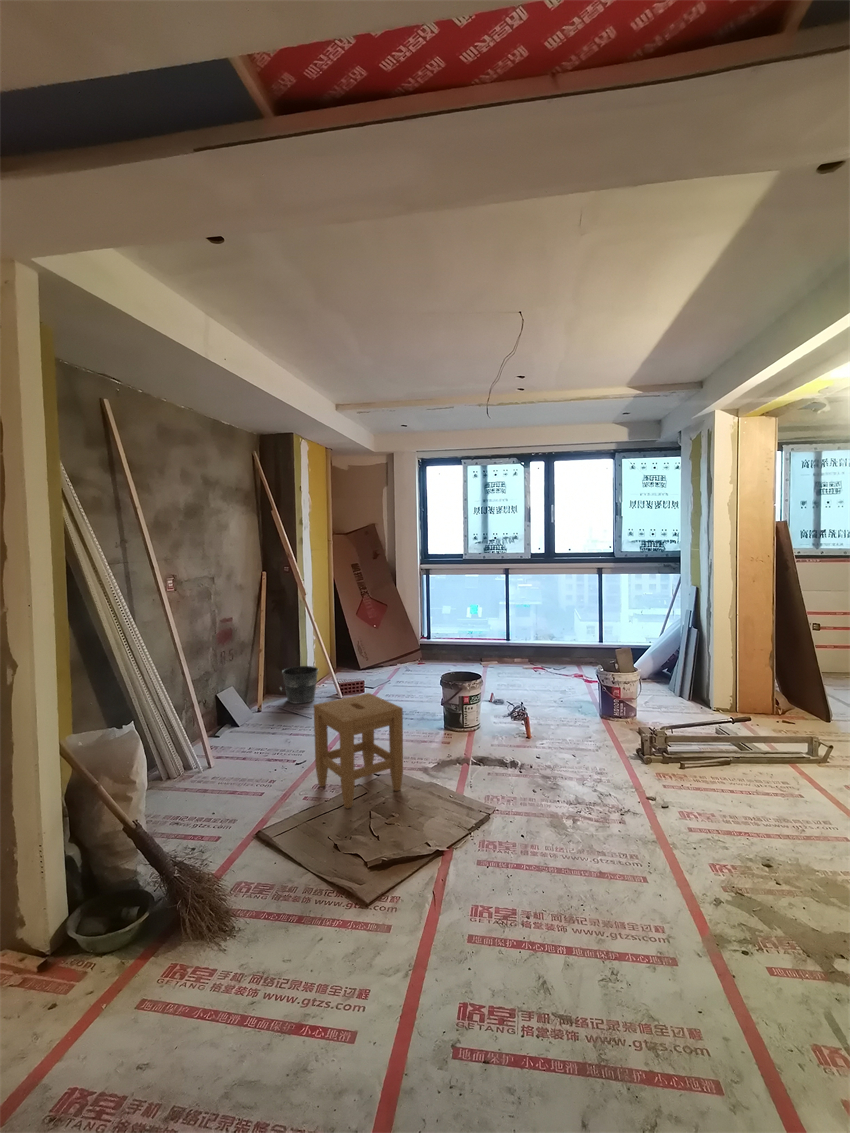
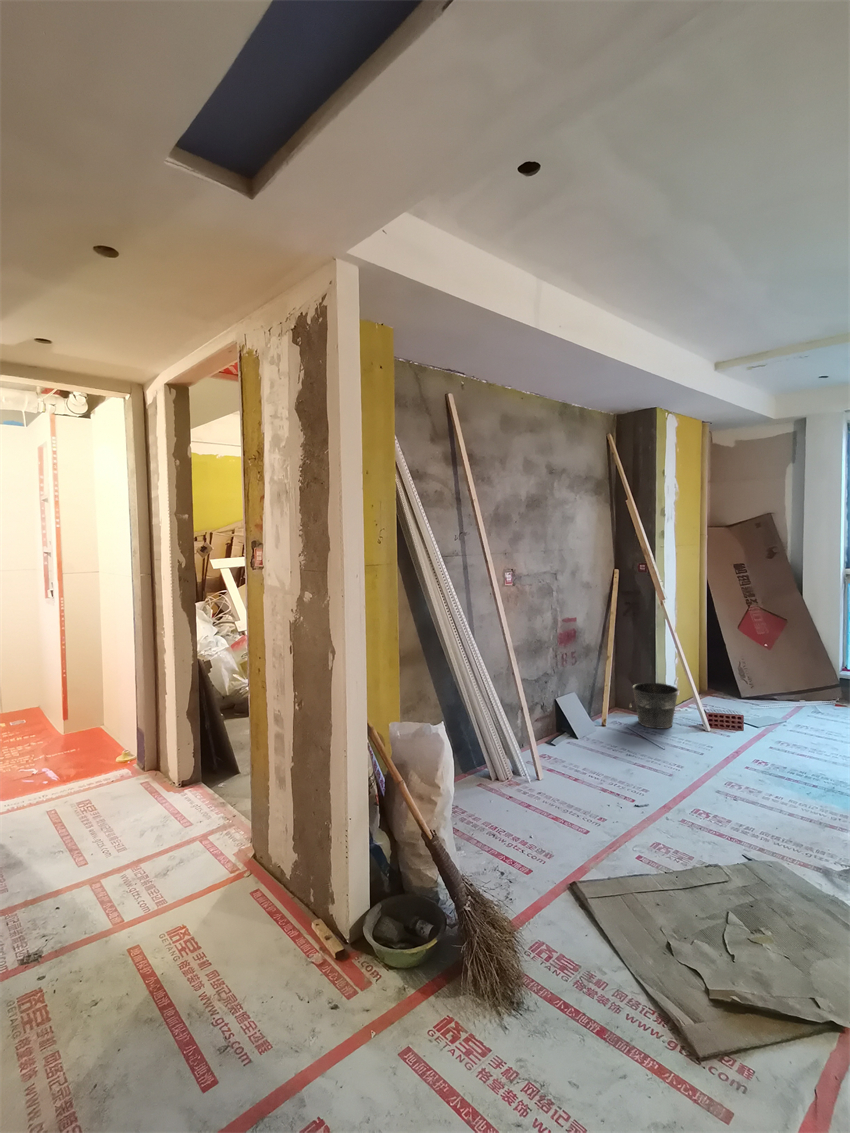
stool: present [314,693,403,809] -> none [654,740,788,892]

